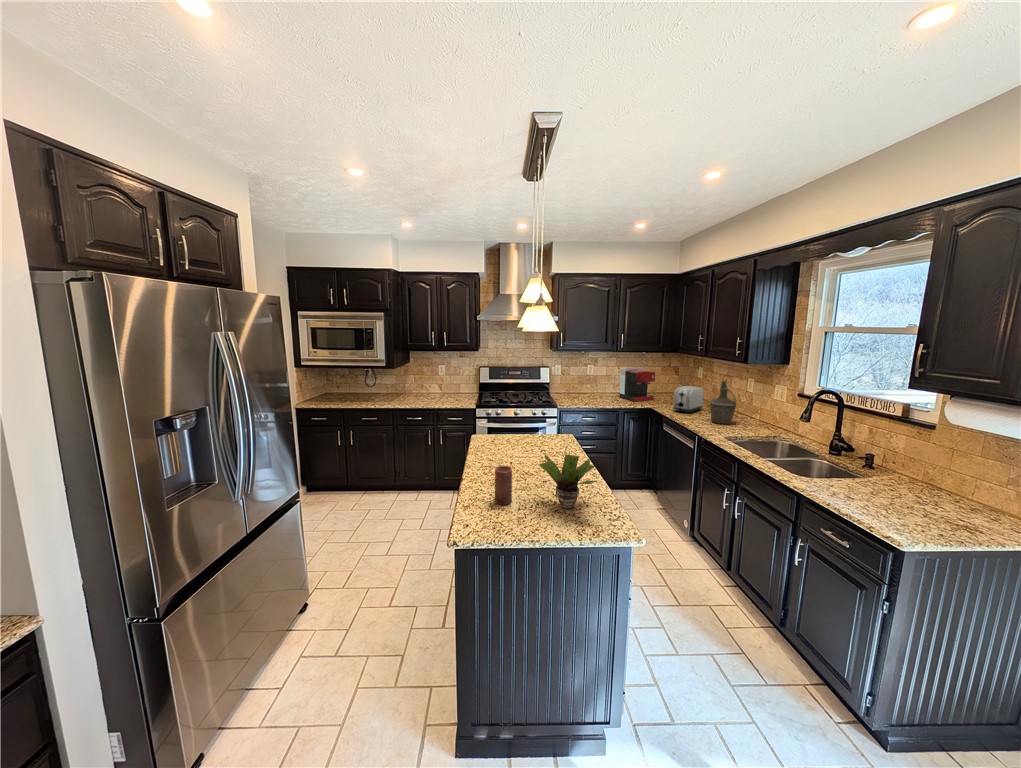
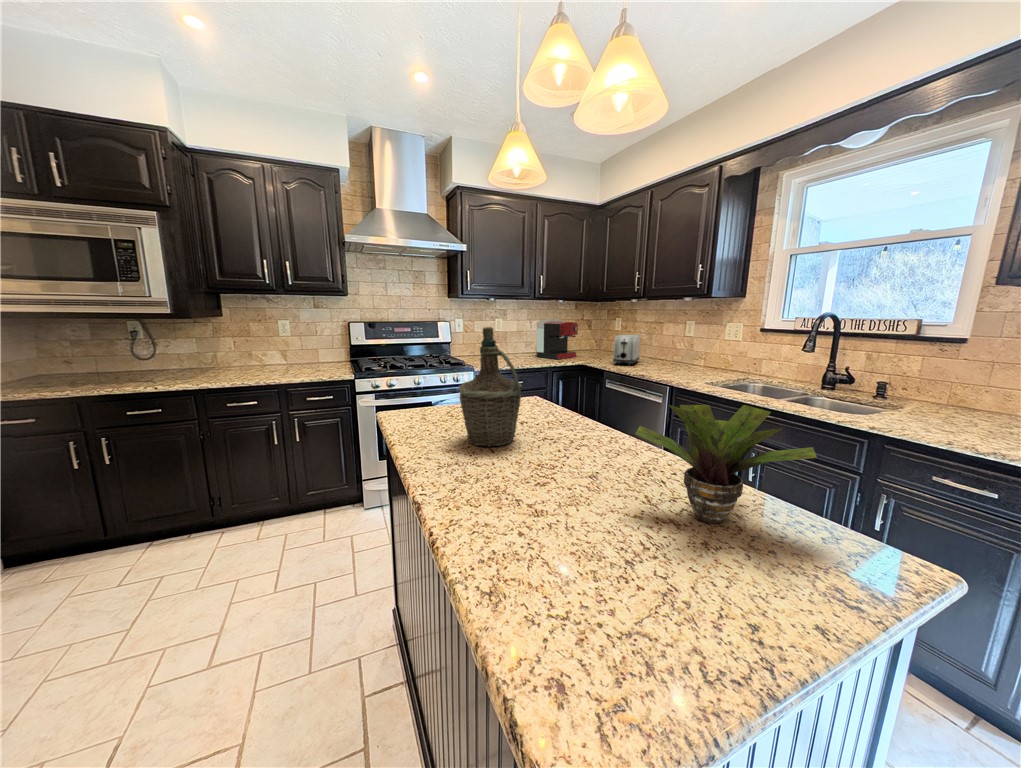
bottle: present [710,381,736,424] -> present [459,327,522,446]
candle: present [495,466,512,505] -> none [551,447,599,547]

